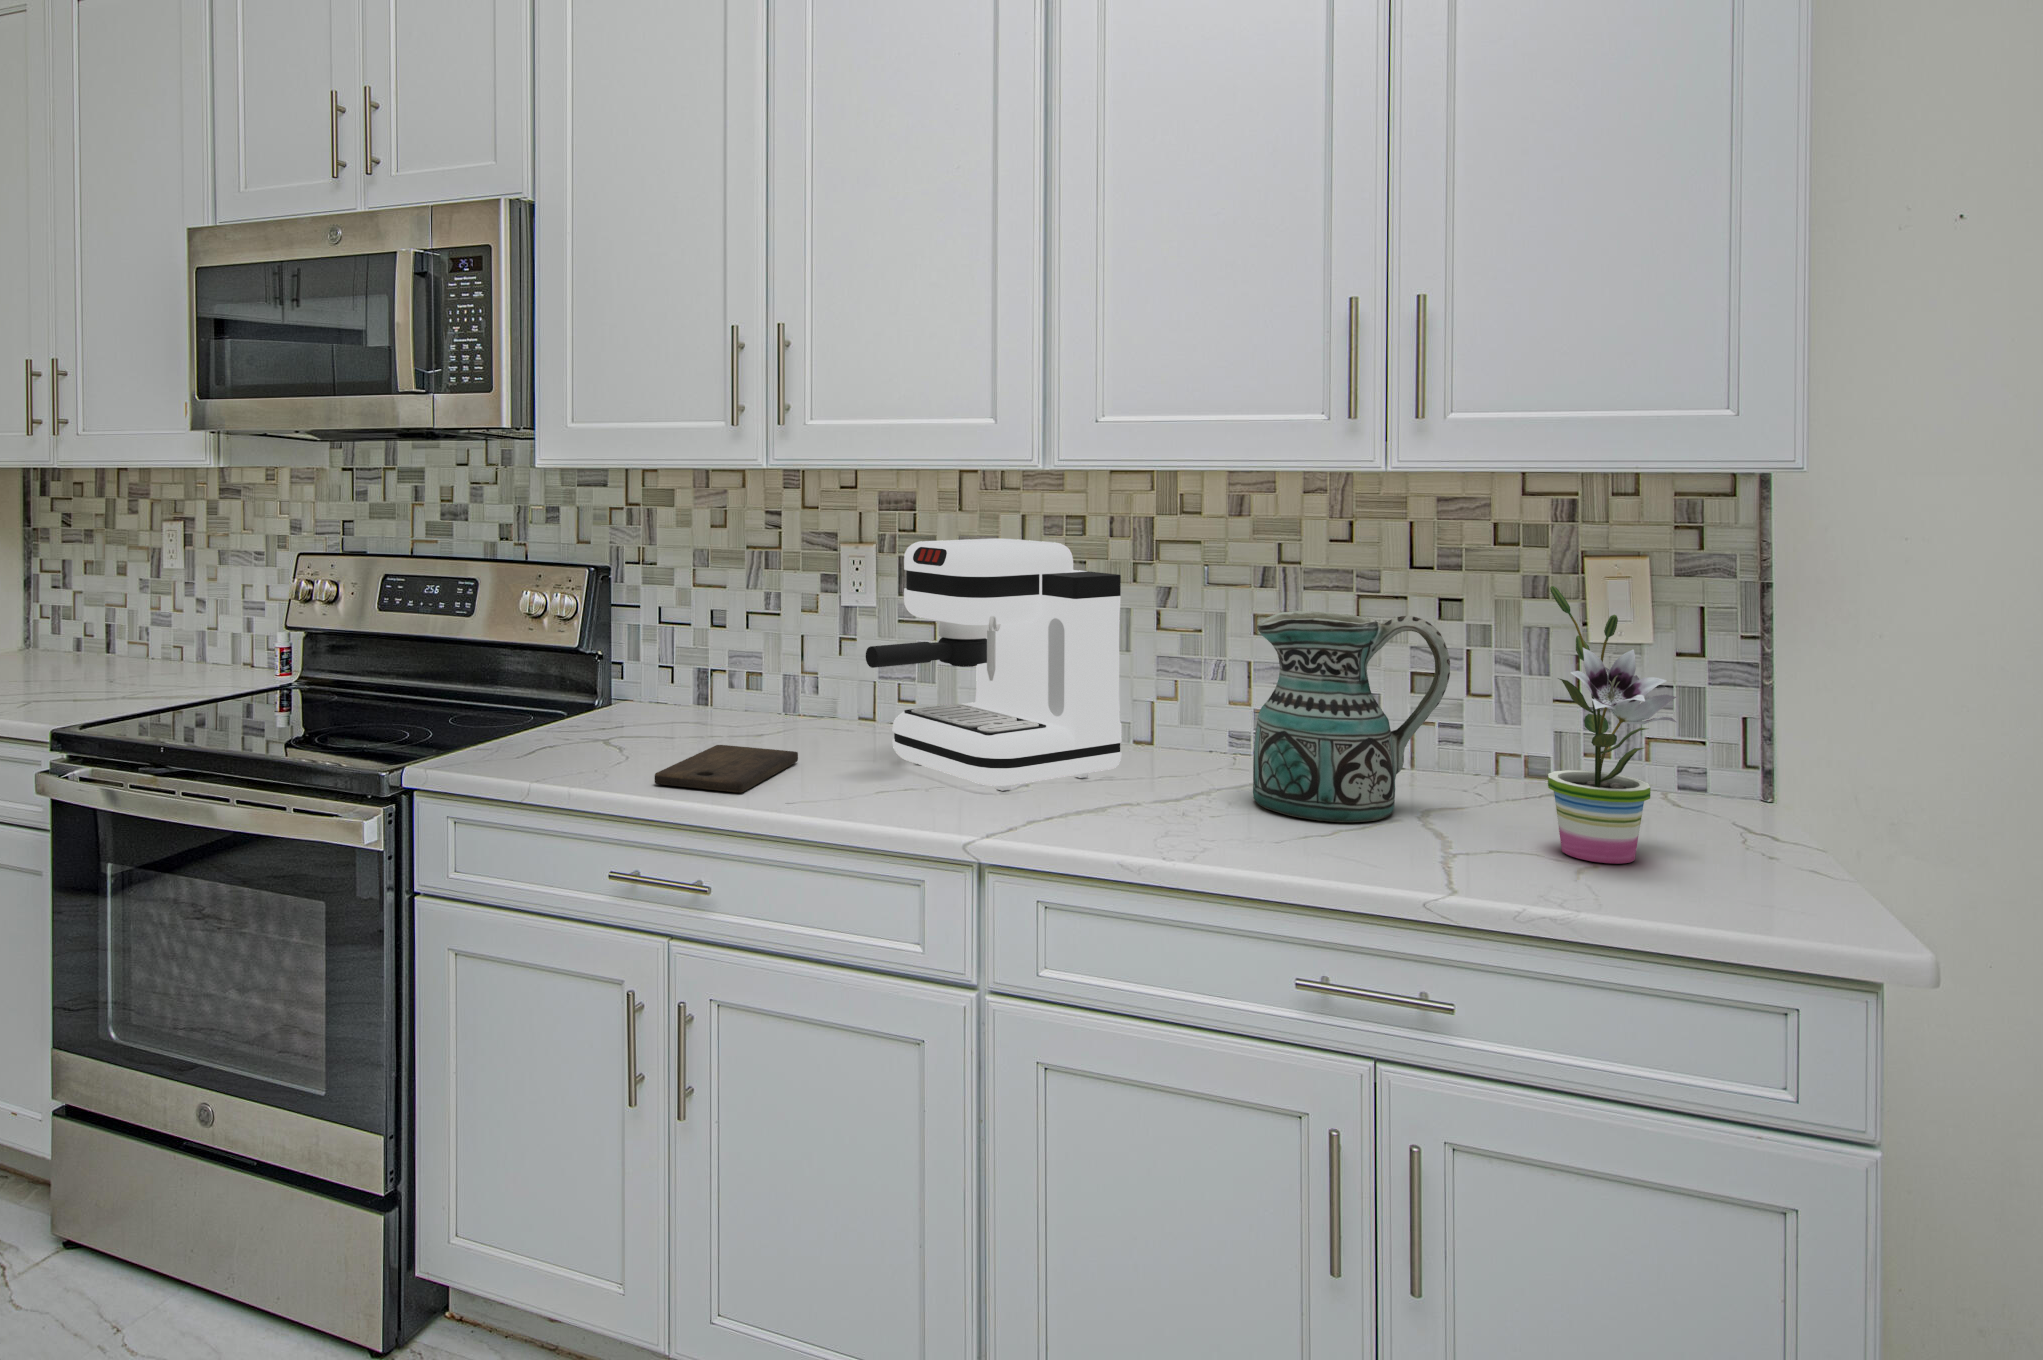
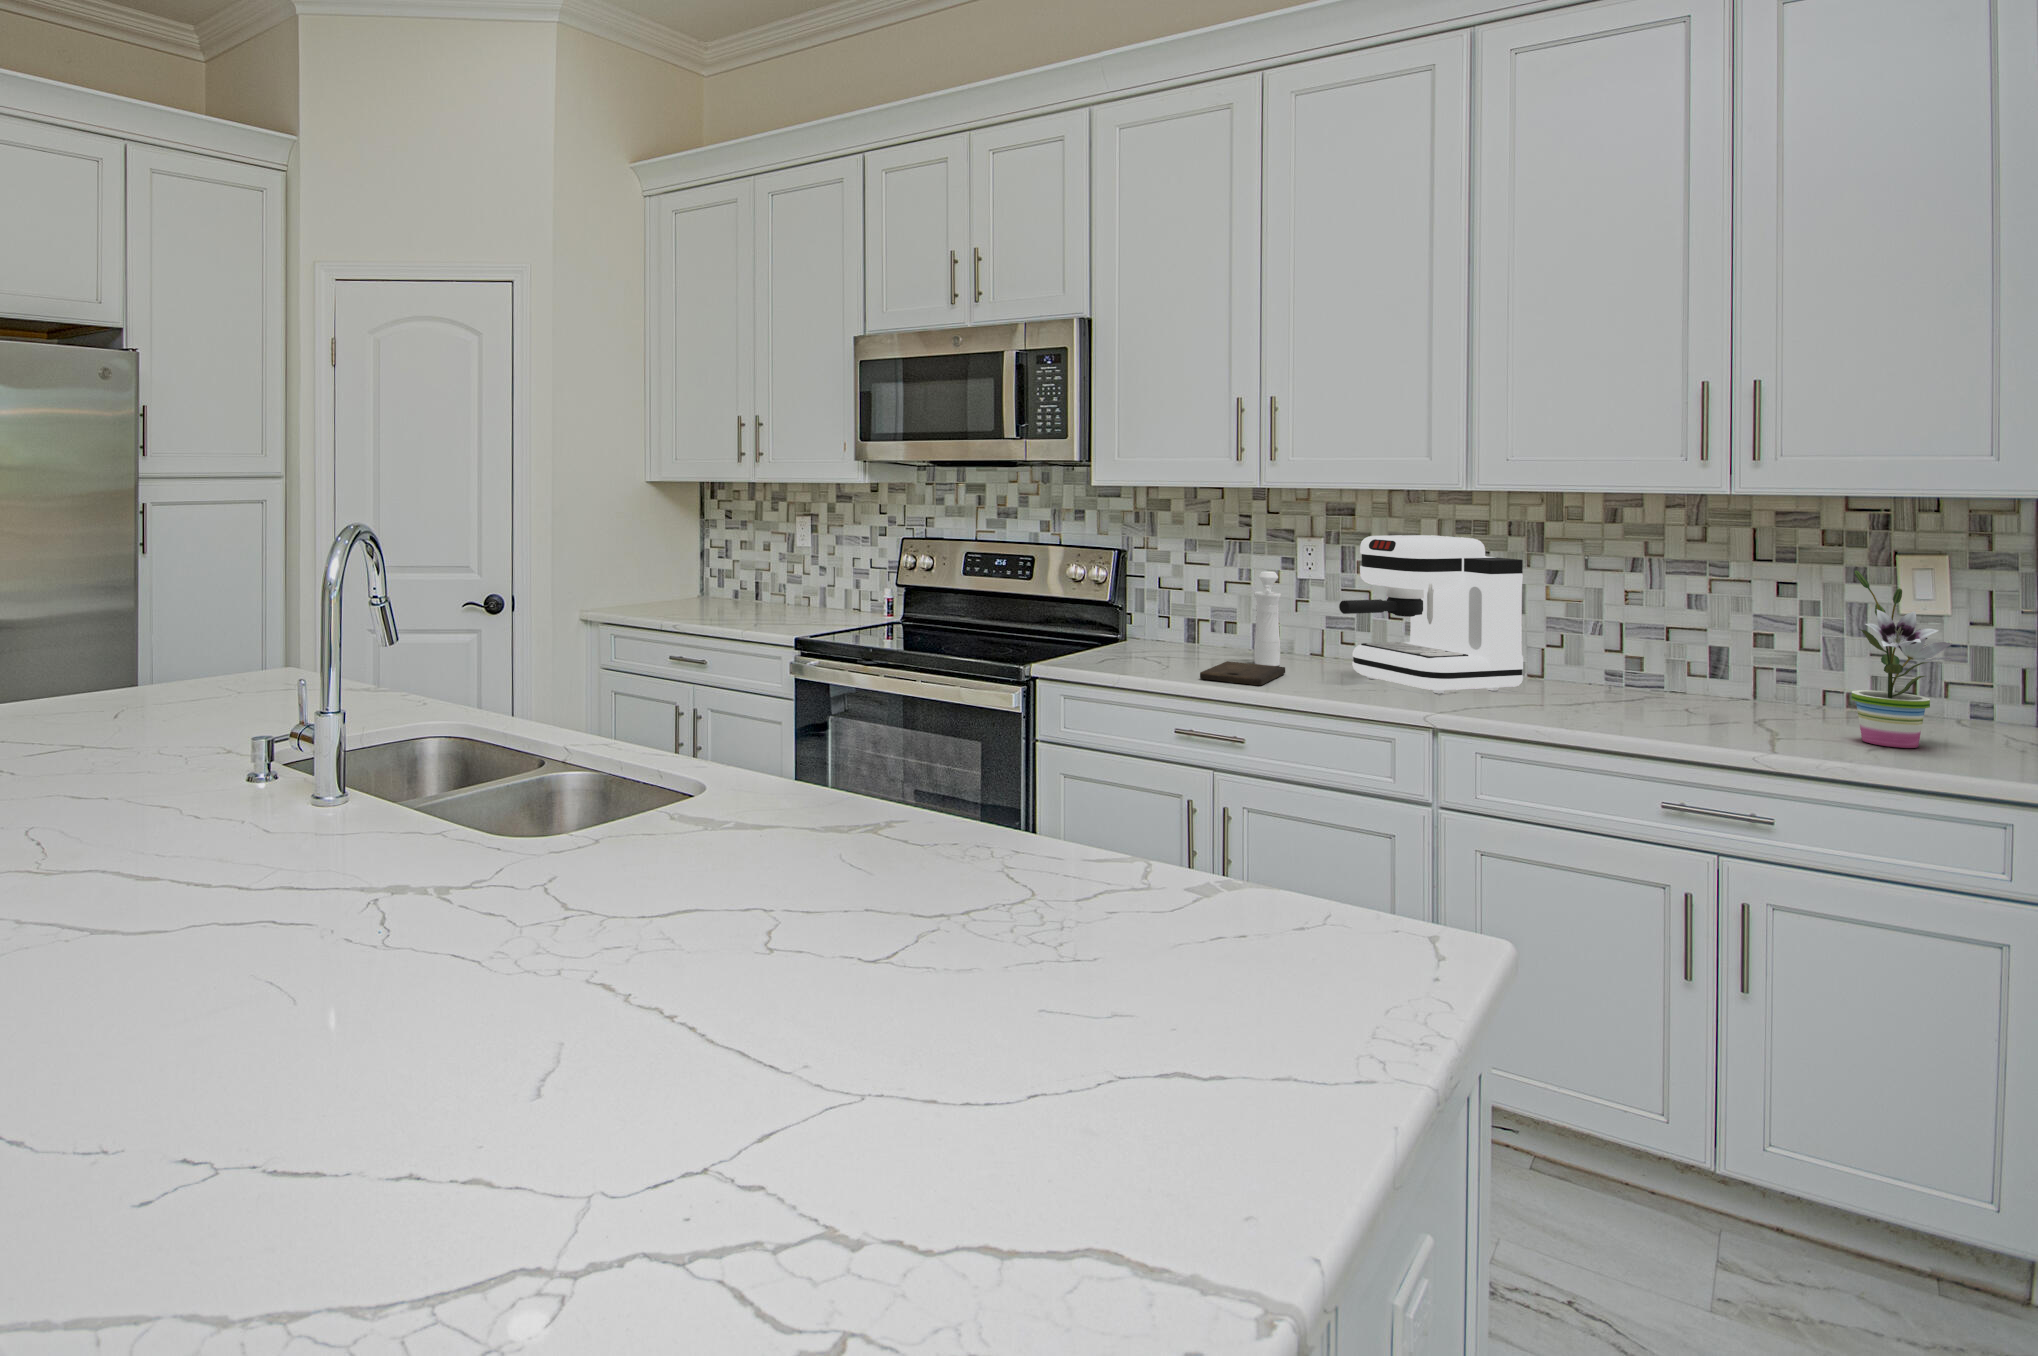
pepper mill: none [766,597,809,746] -> present [1254,571,1281,666]
ceramic pitcher: present [1253,611,1450,822] -> none [1626,586,1779,720]

